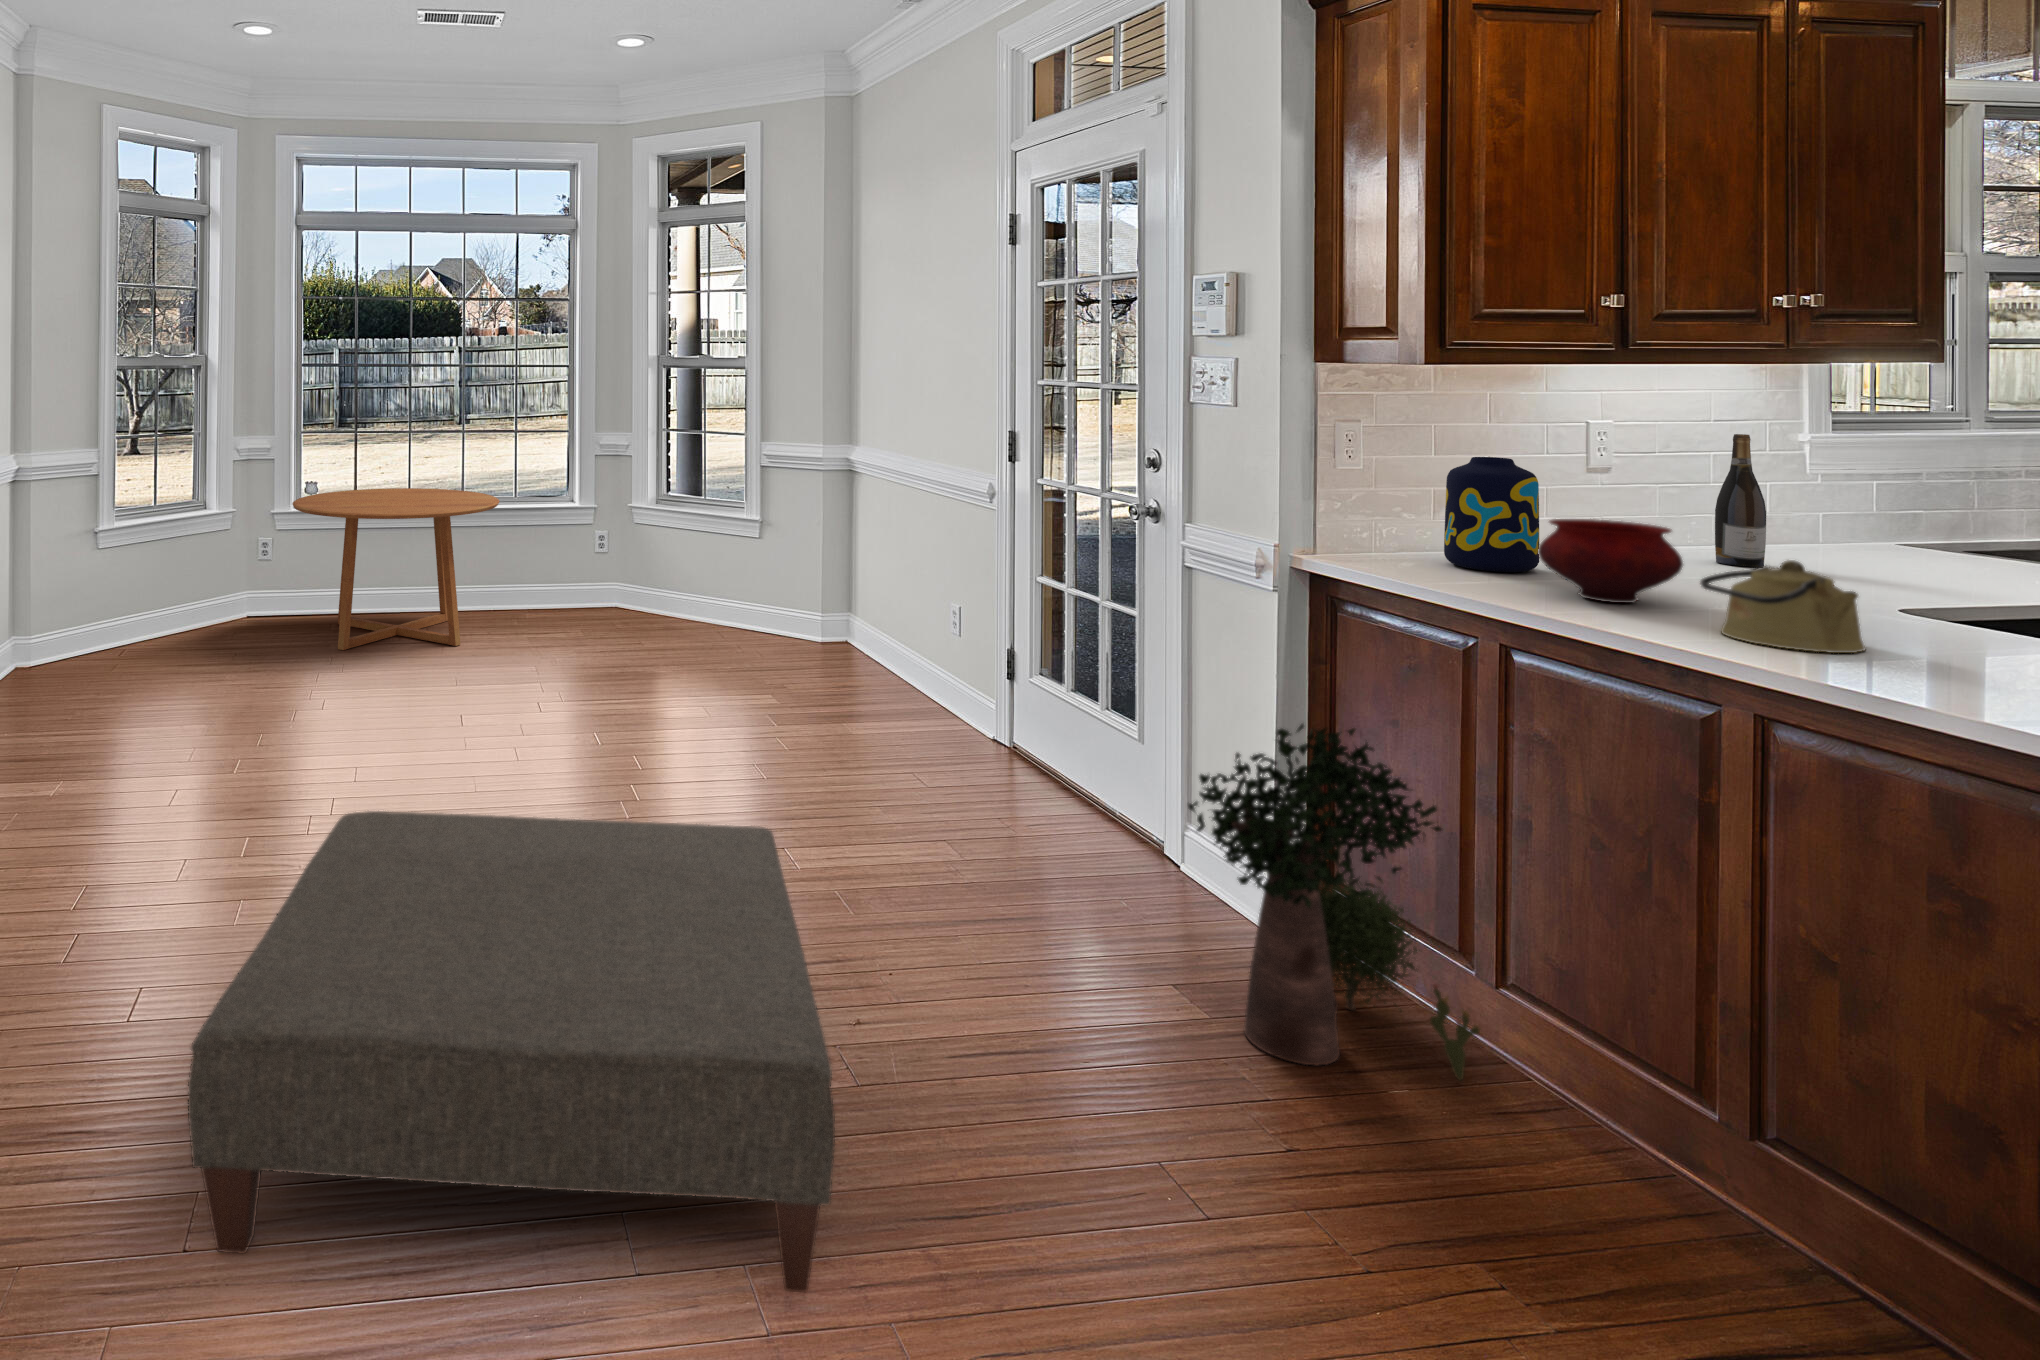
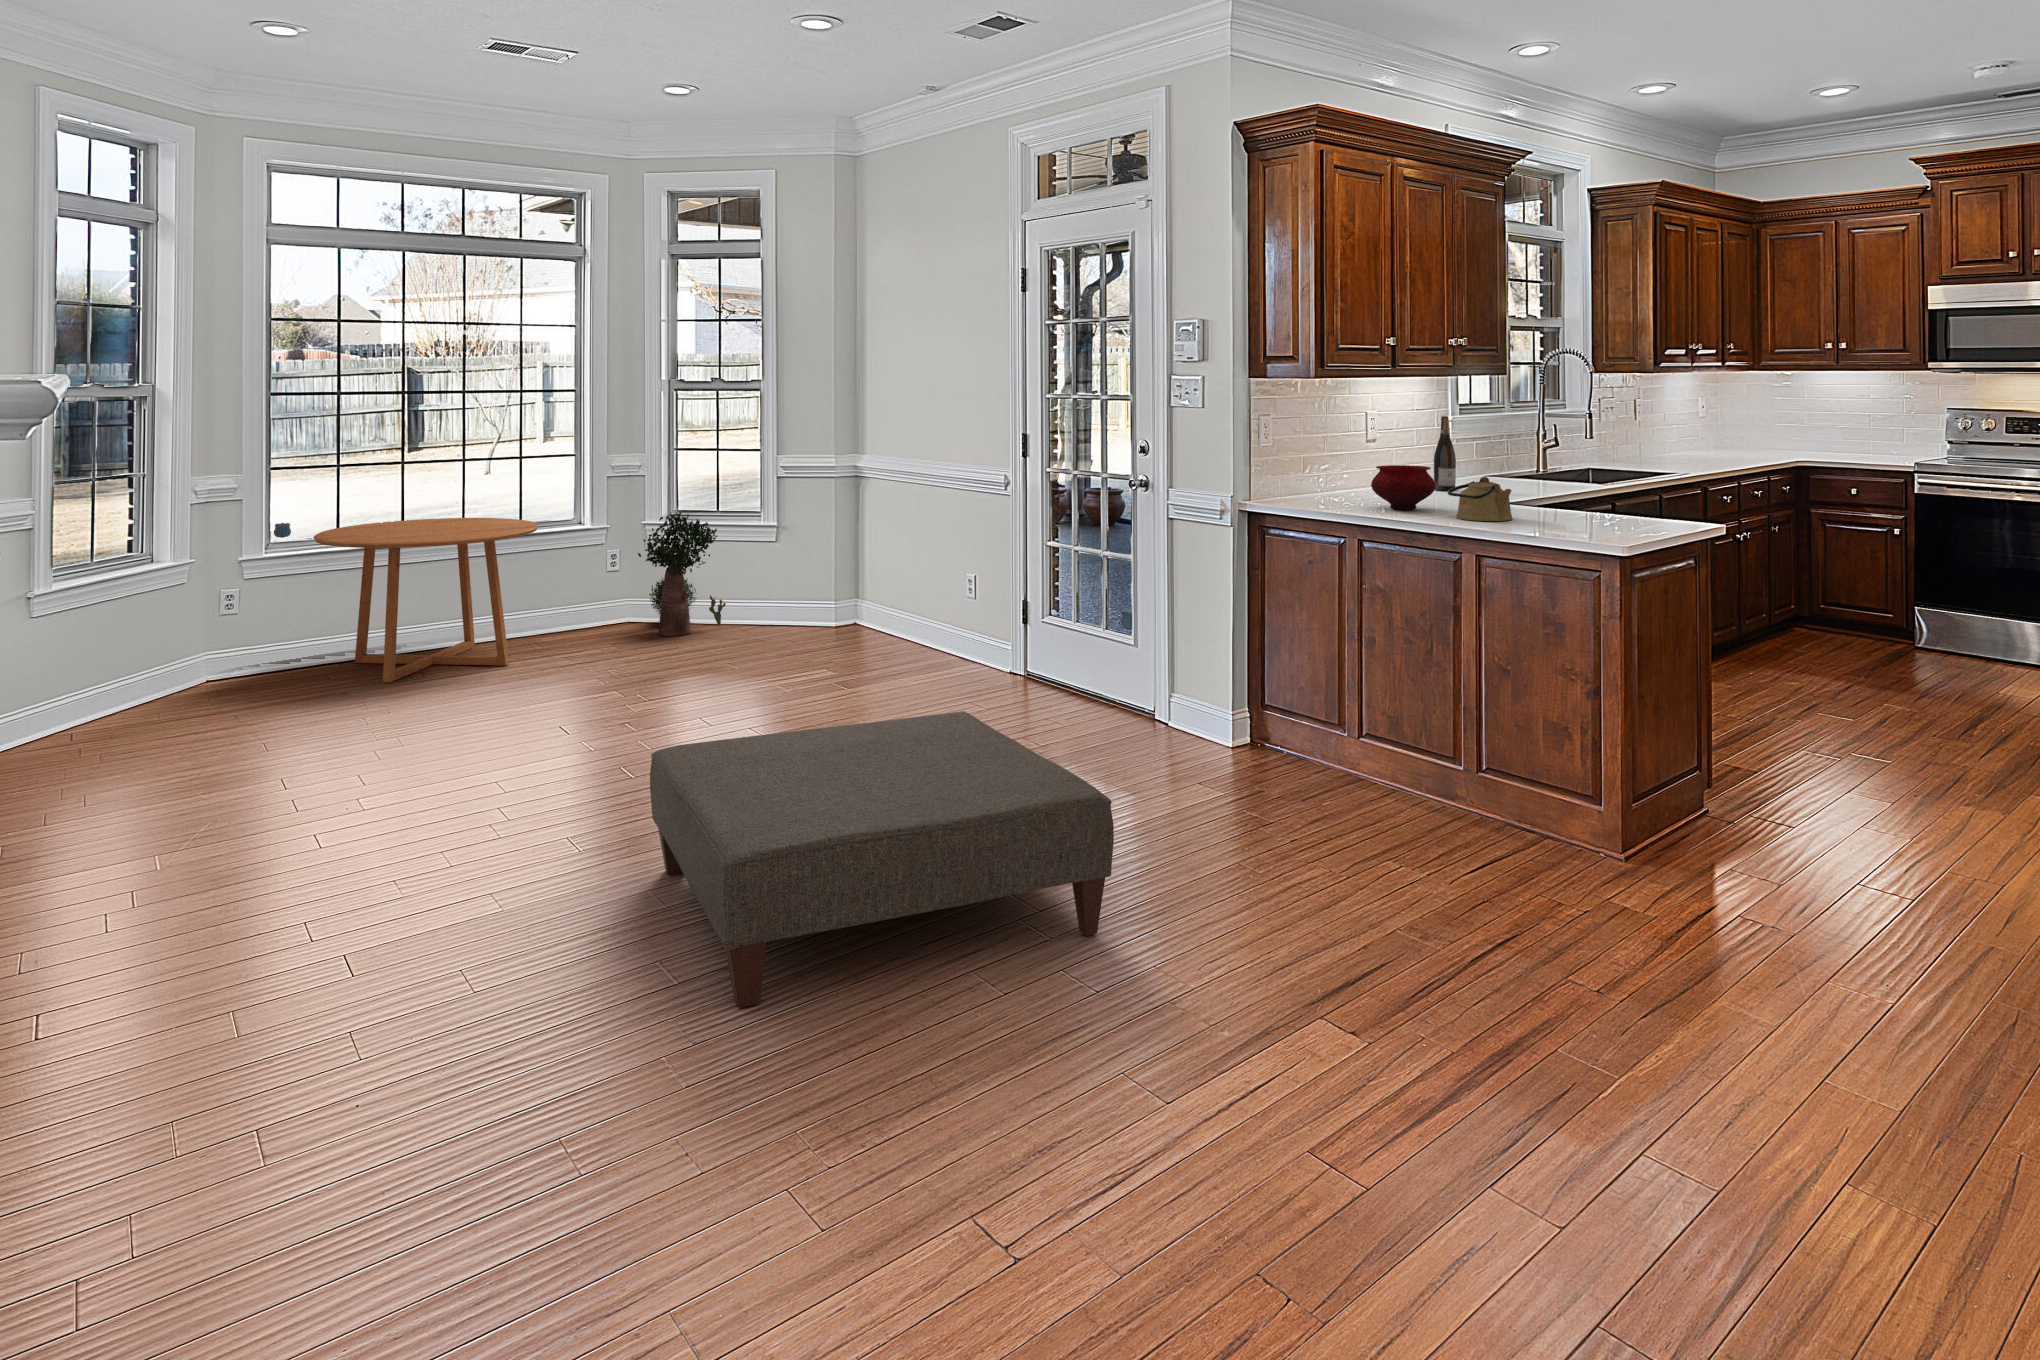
vase: present [1444,457,1539,572] -> none [1318,434,1364,501]
potted plant: present [1188,724,1480,1080] -> present [638,511,726,636]

